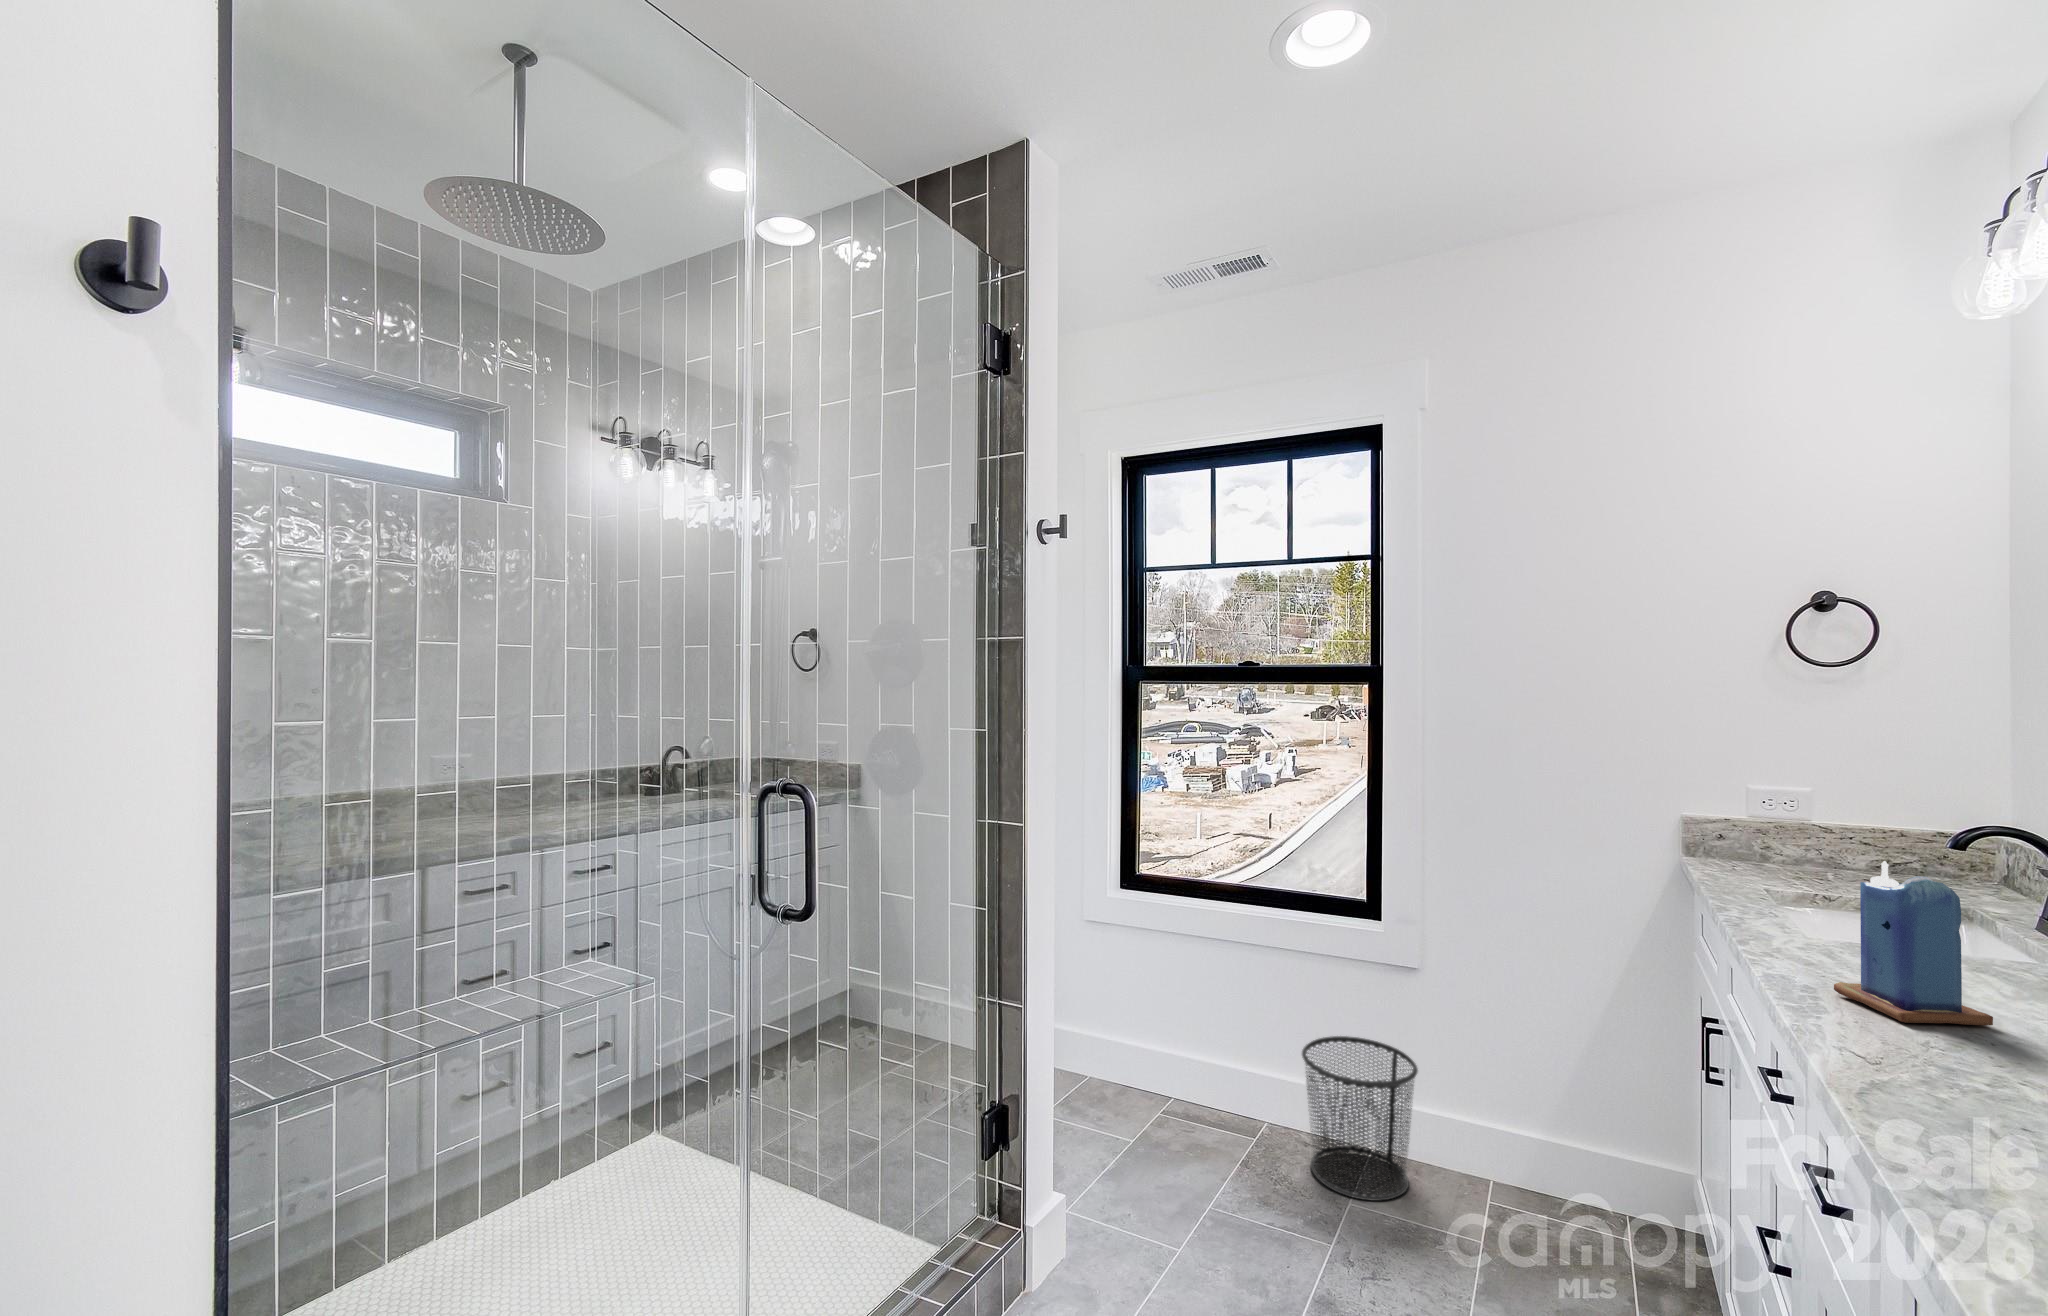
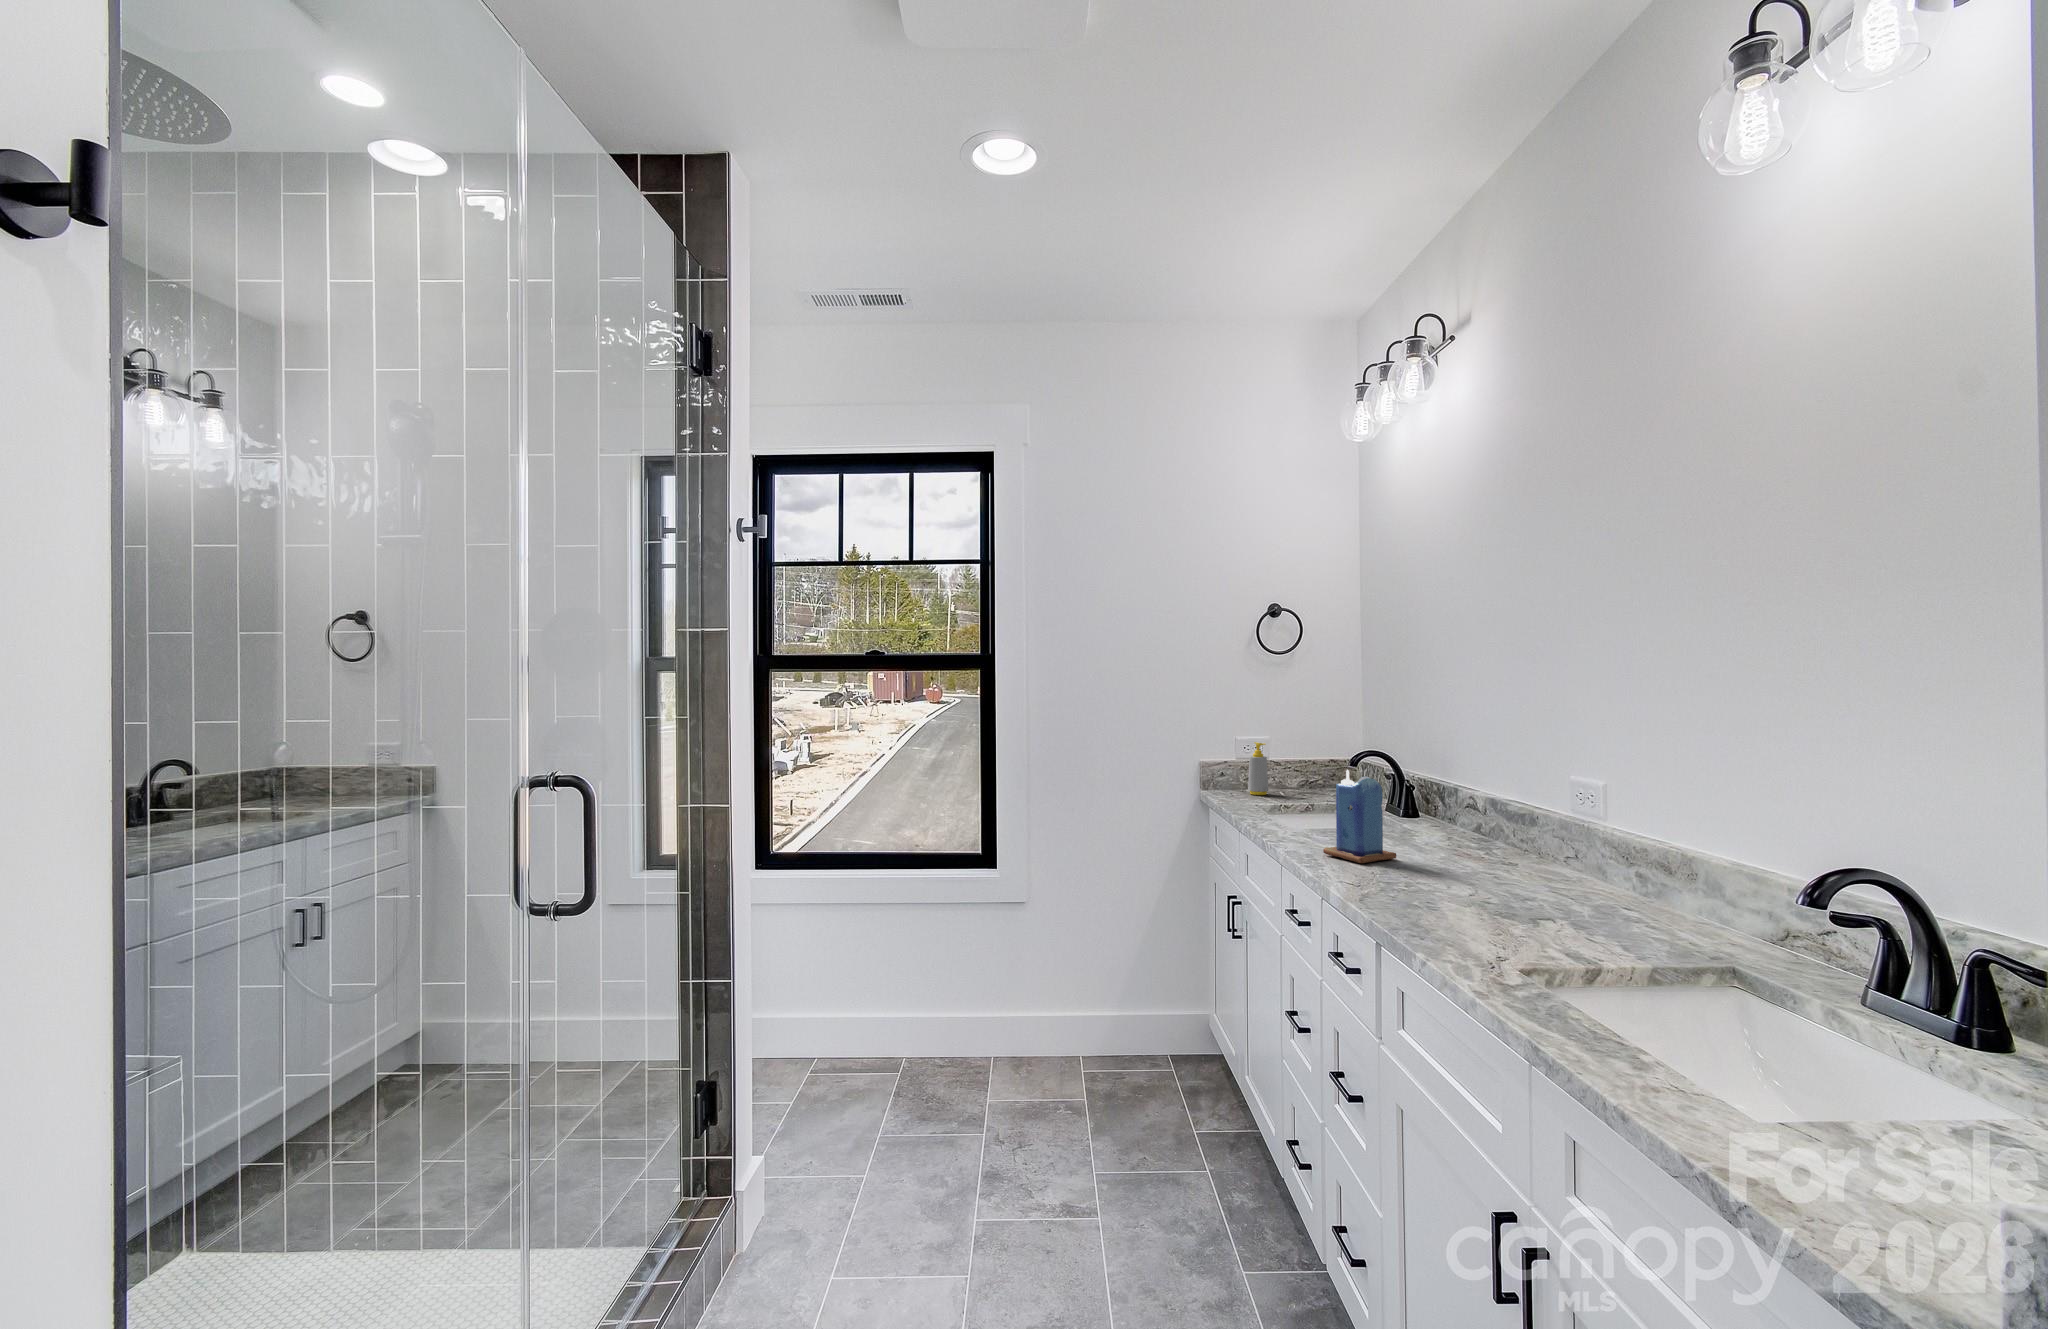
soap bottle: none [1768,796,1806,875] -> present [1248,742,1268,795]
waste bin: present [1302,1036,1418,1201] -> none [943,967,1033,1096]

